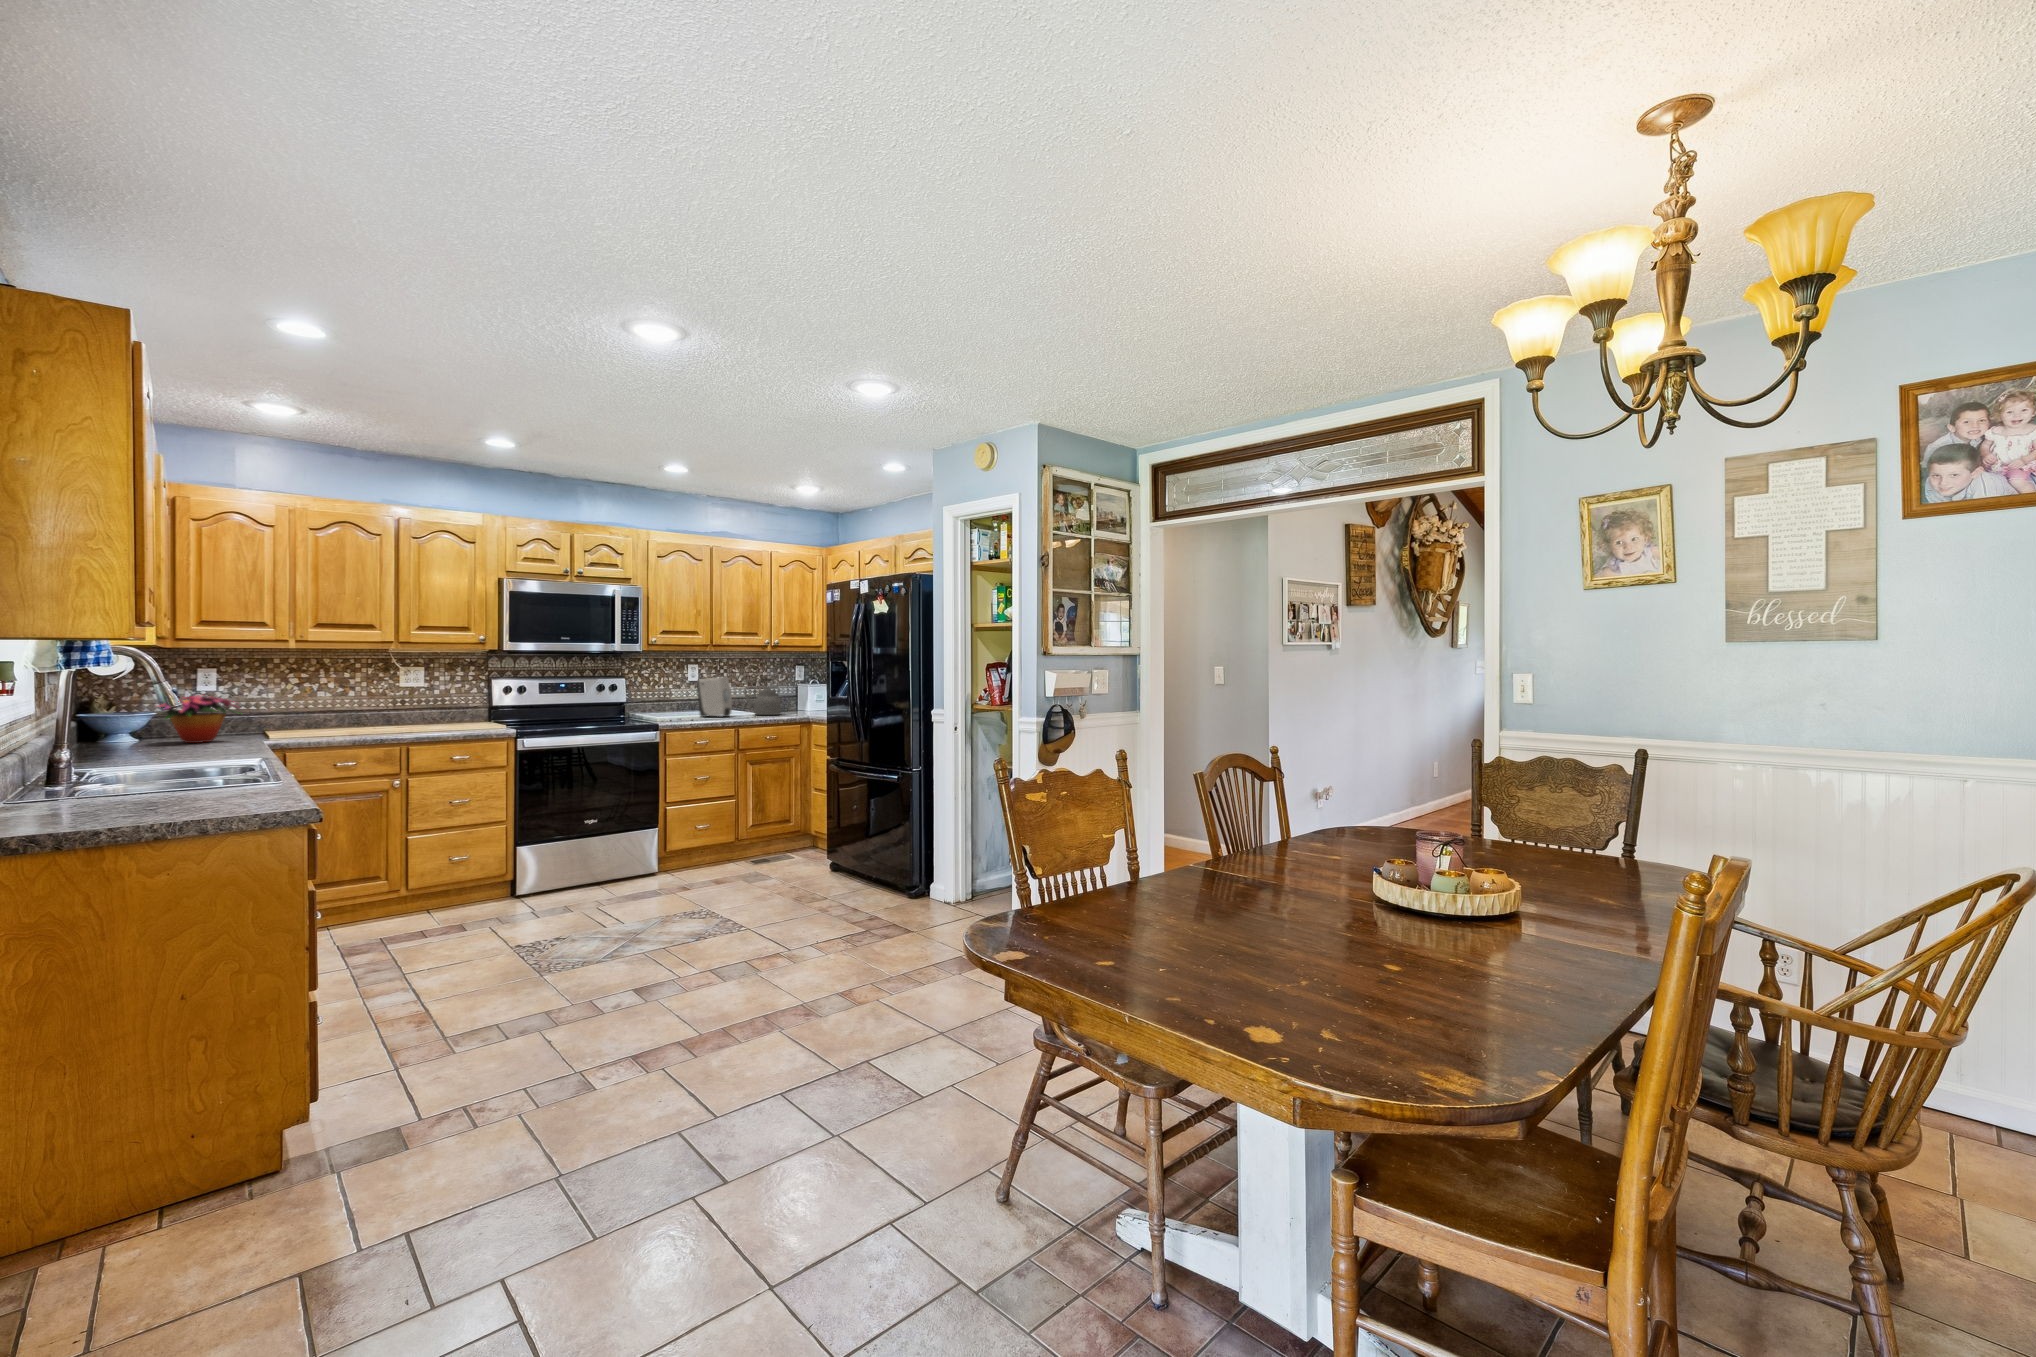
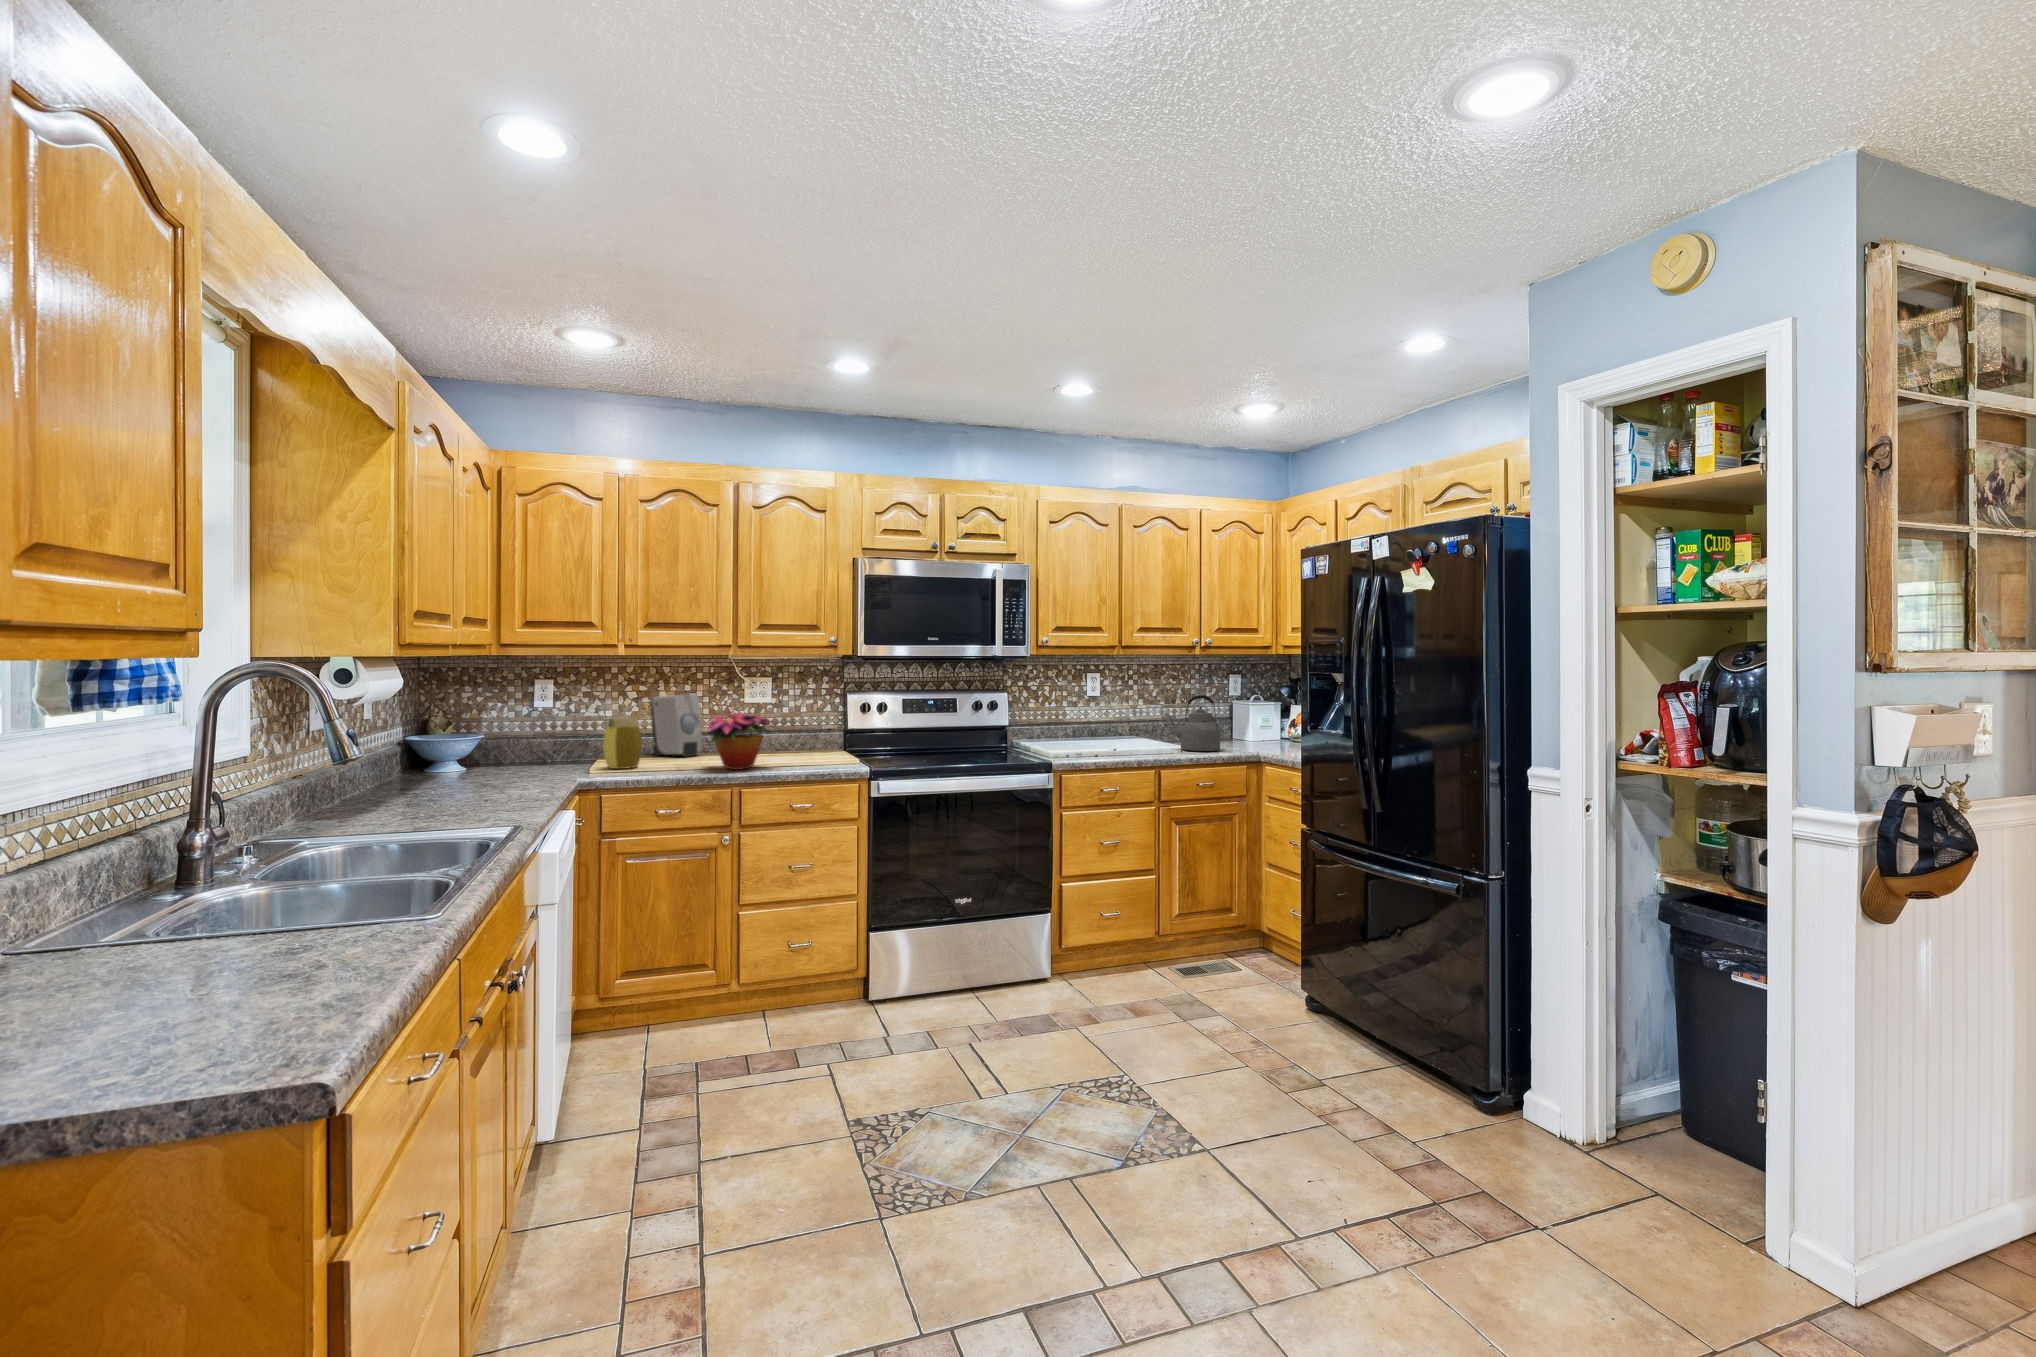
soap dispenser: present [697,677,732,717] -> present [651,694,702,757]
flower arrangement: present [160,696,236,743] -> present [705,713,775,770]
jar: none [277,697,313,736] -> present [603,717,642,769]

